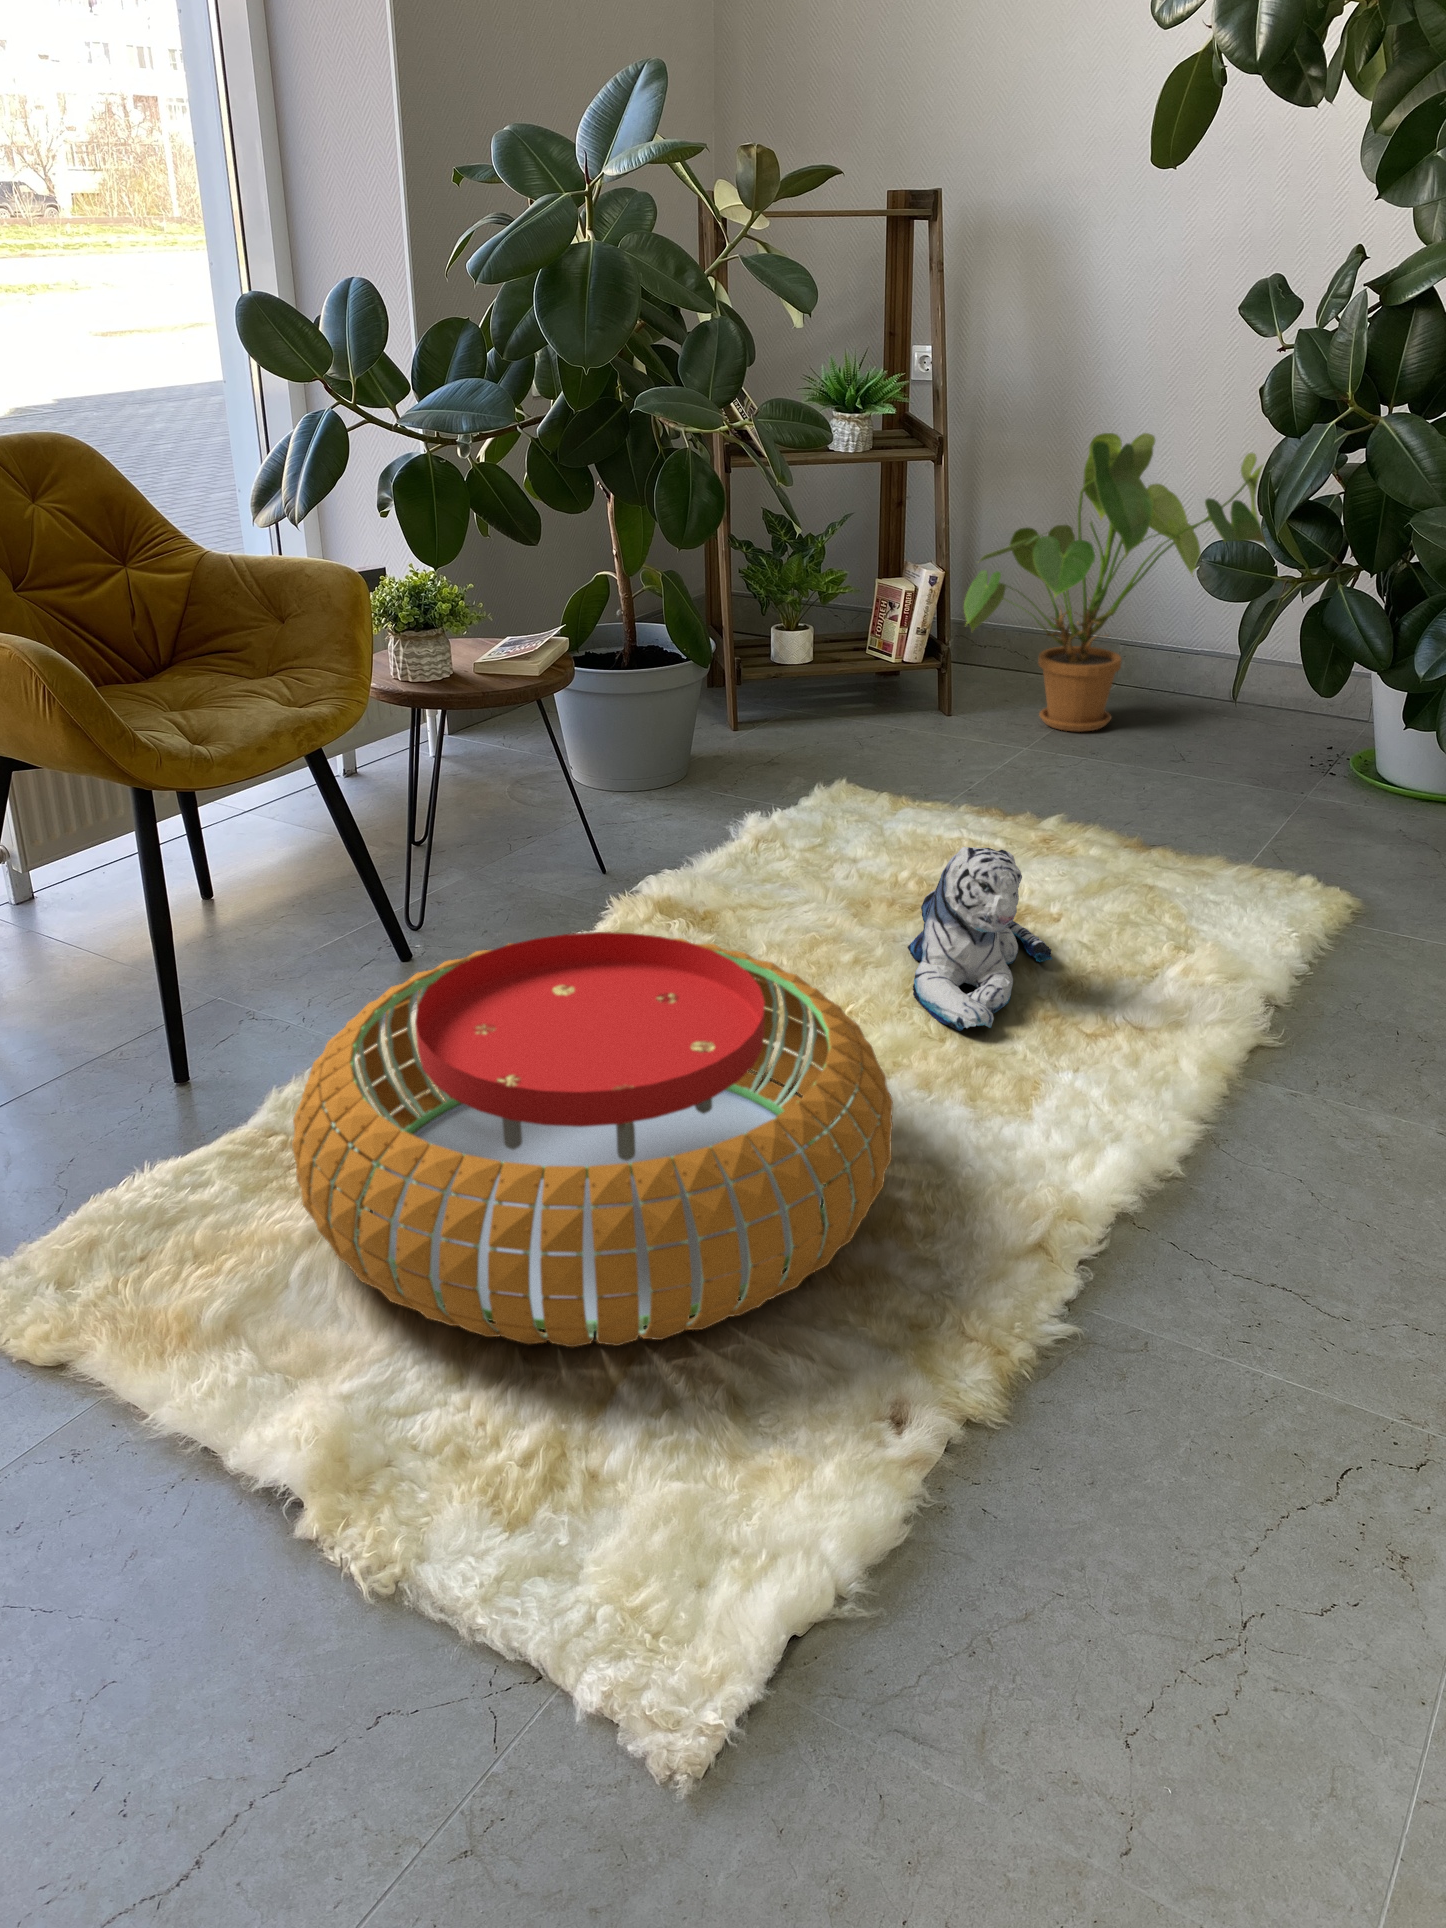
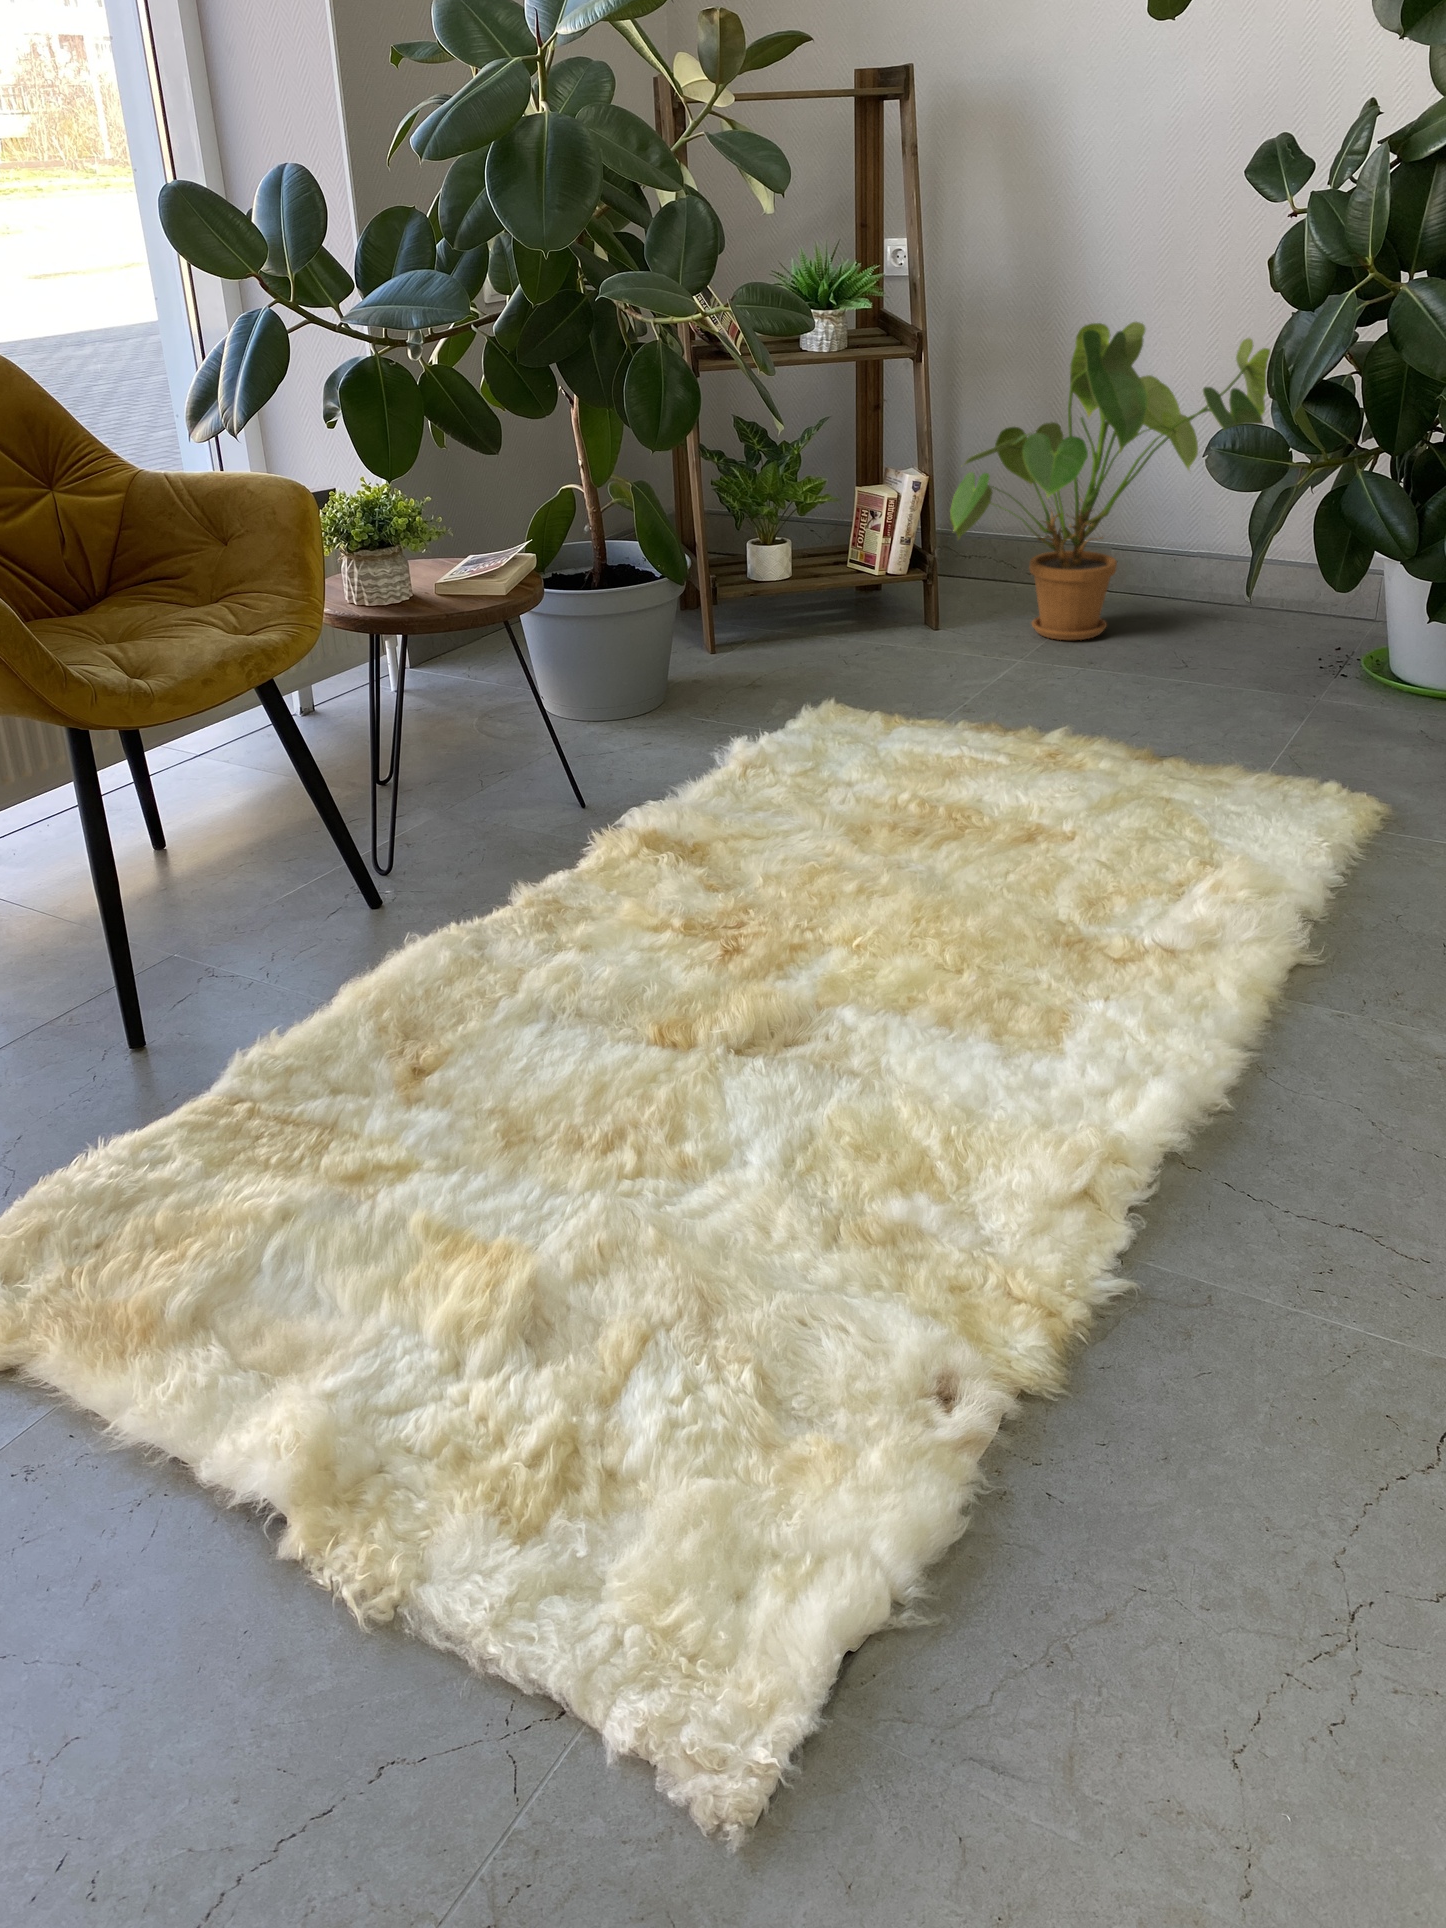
plush toy: present [908,847,1052,1031] -> none [914,761,1070,959]
pouf: present [292,932,893,1347] -> none [257,868,921,1328]

